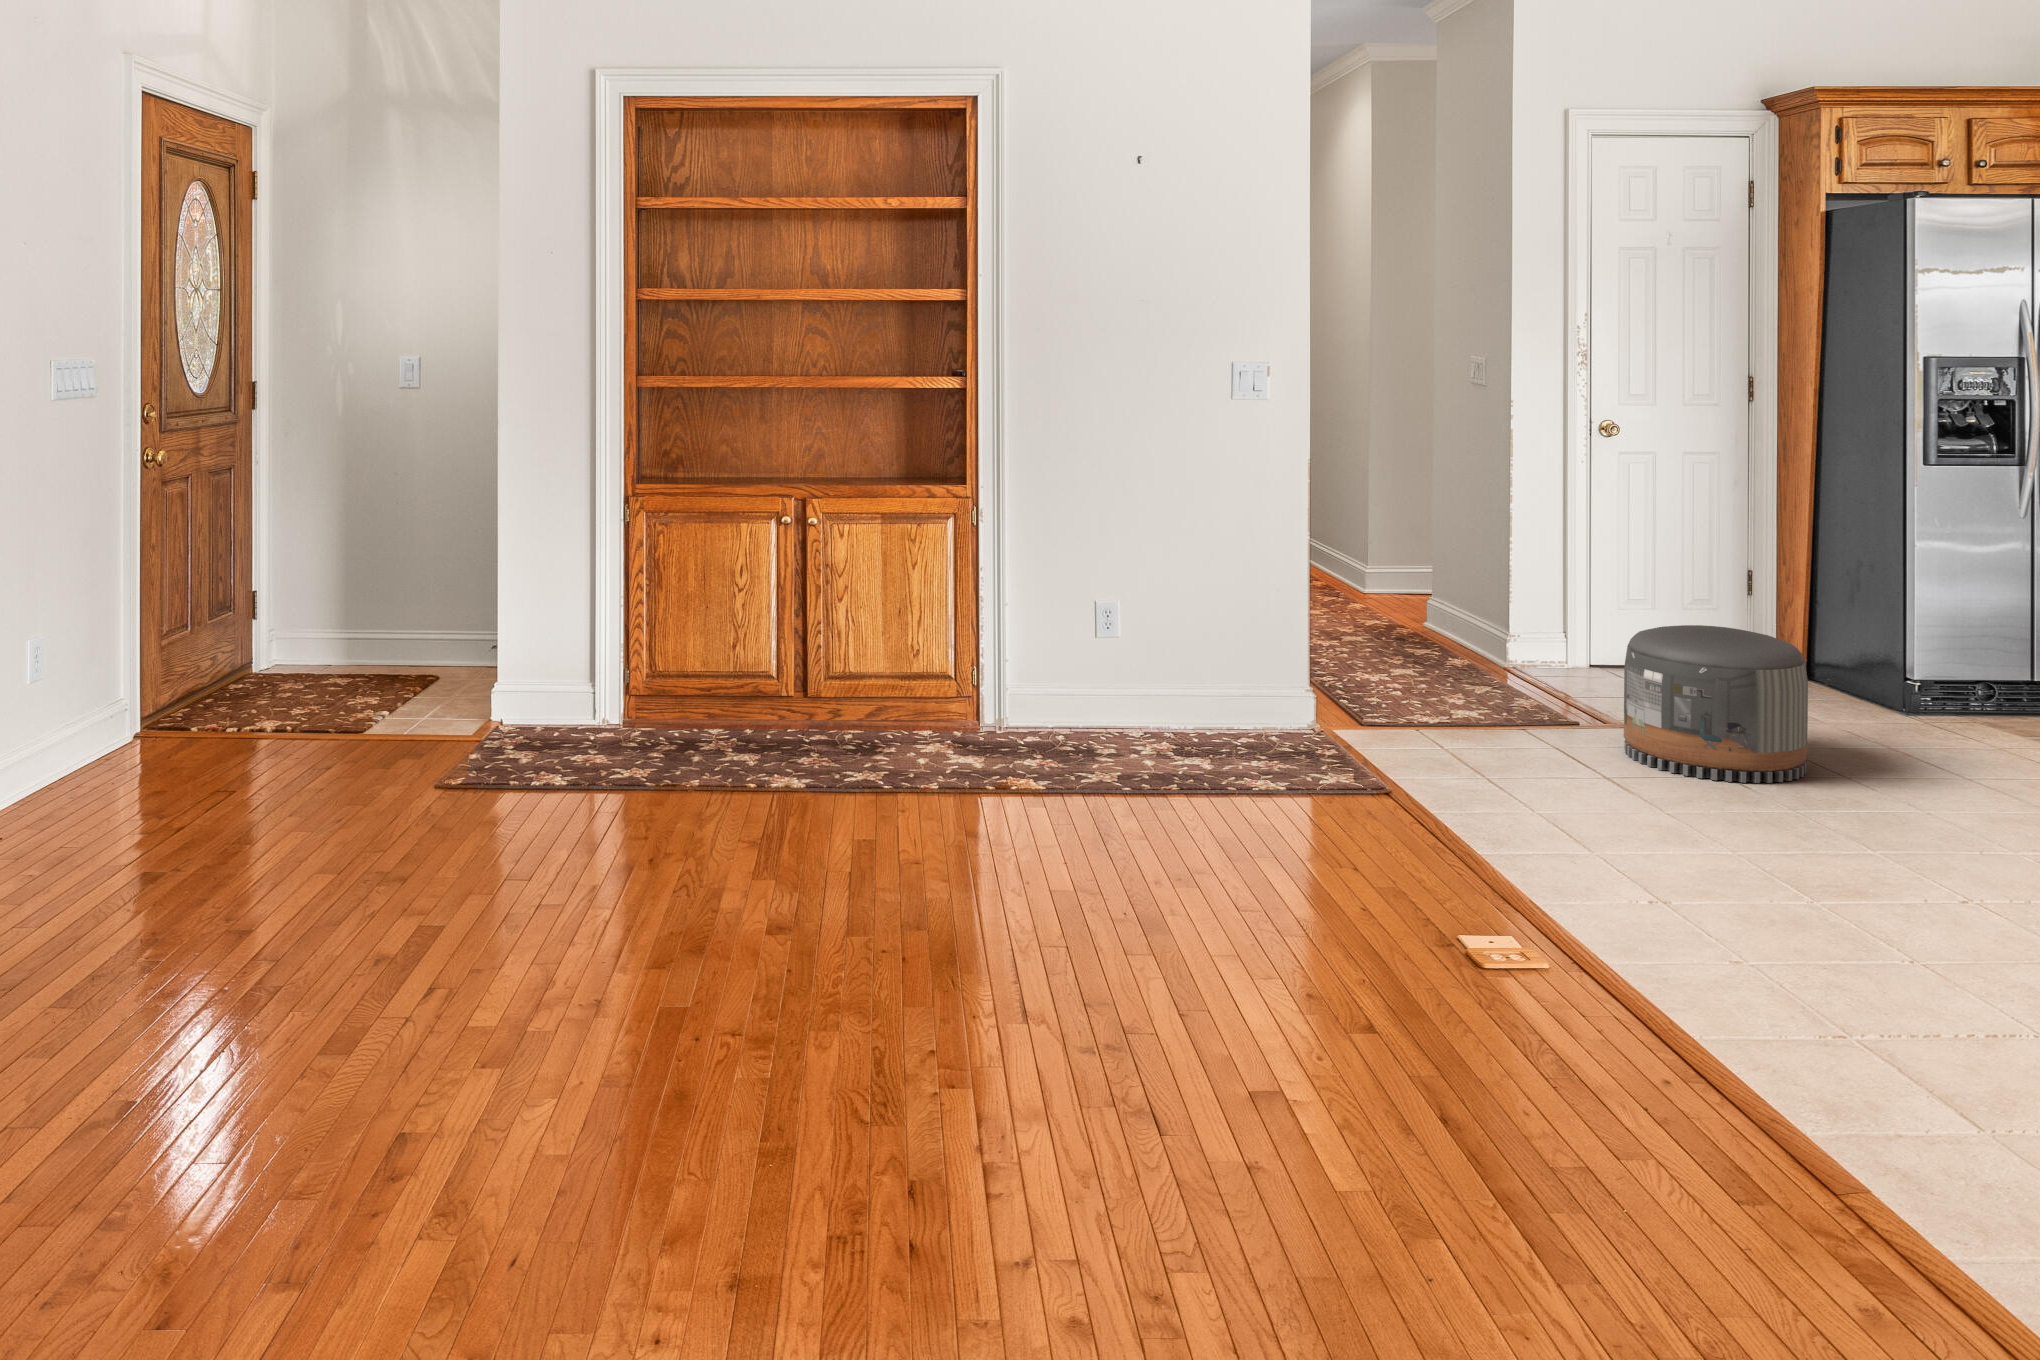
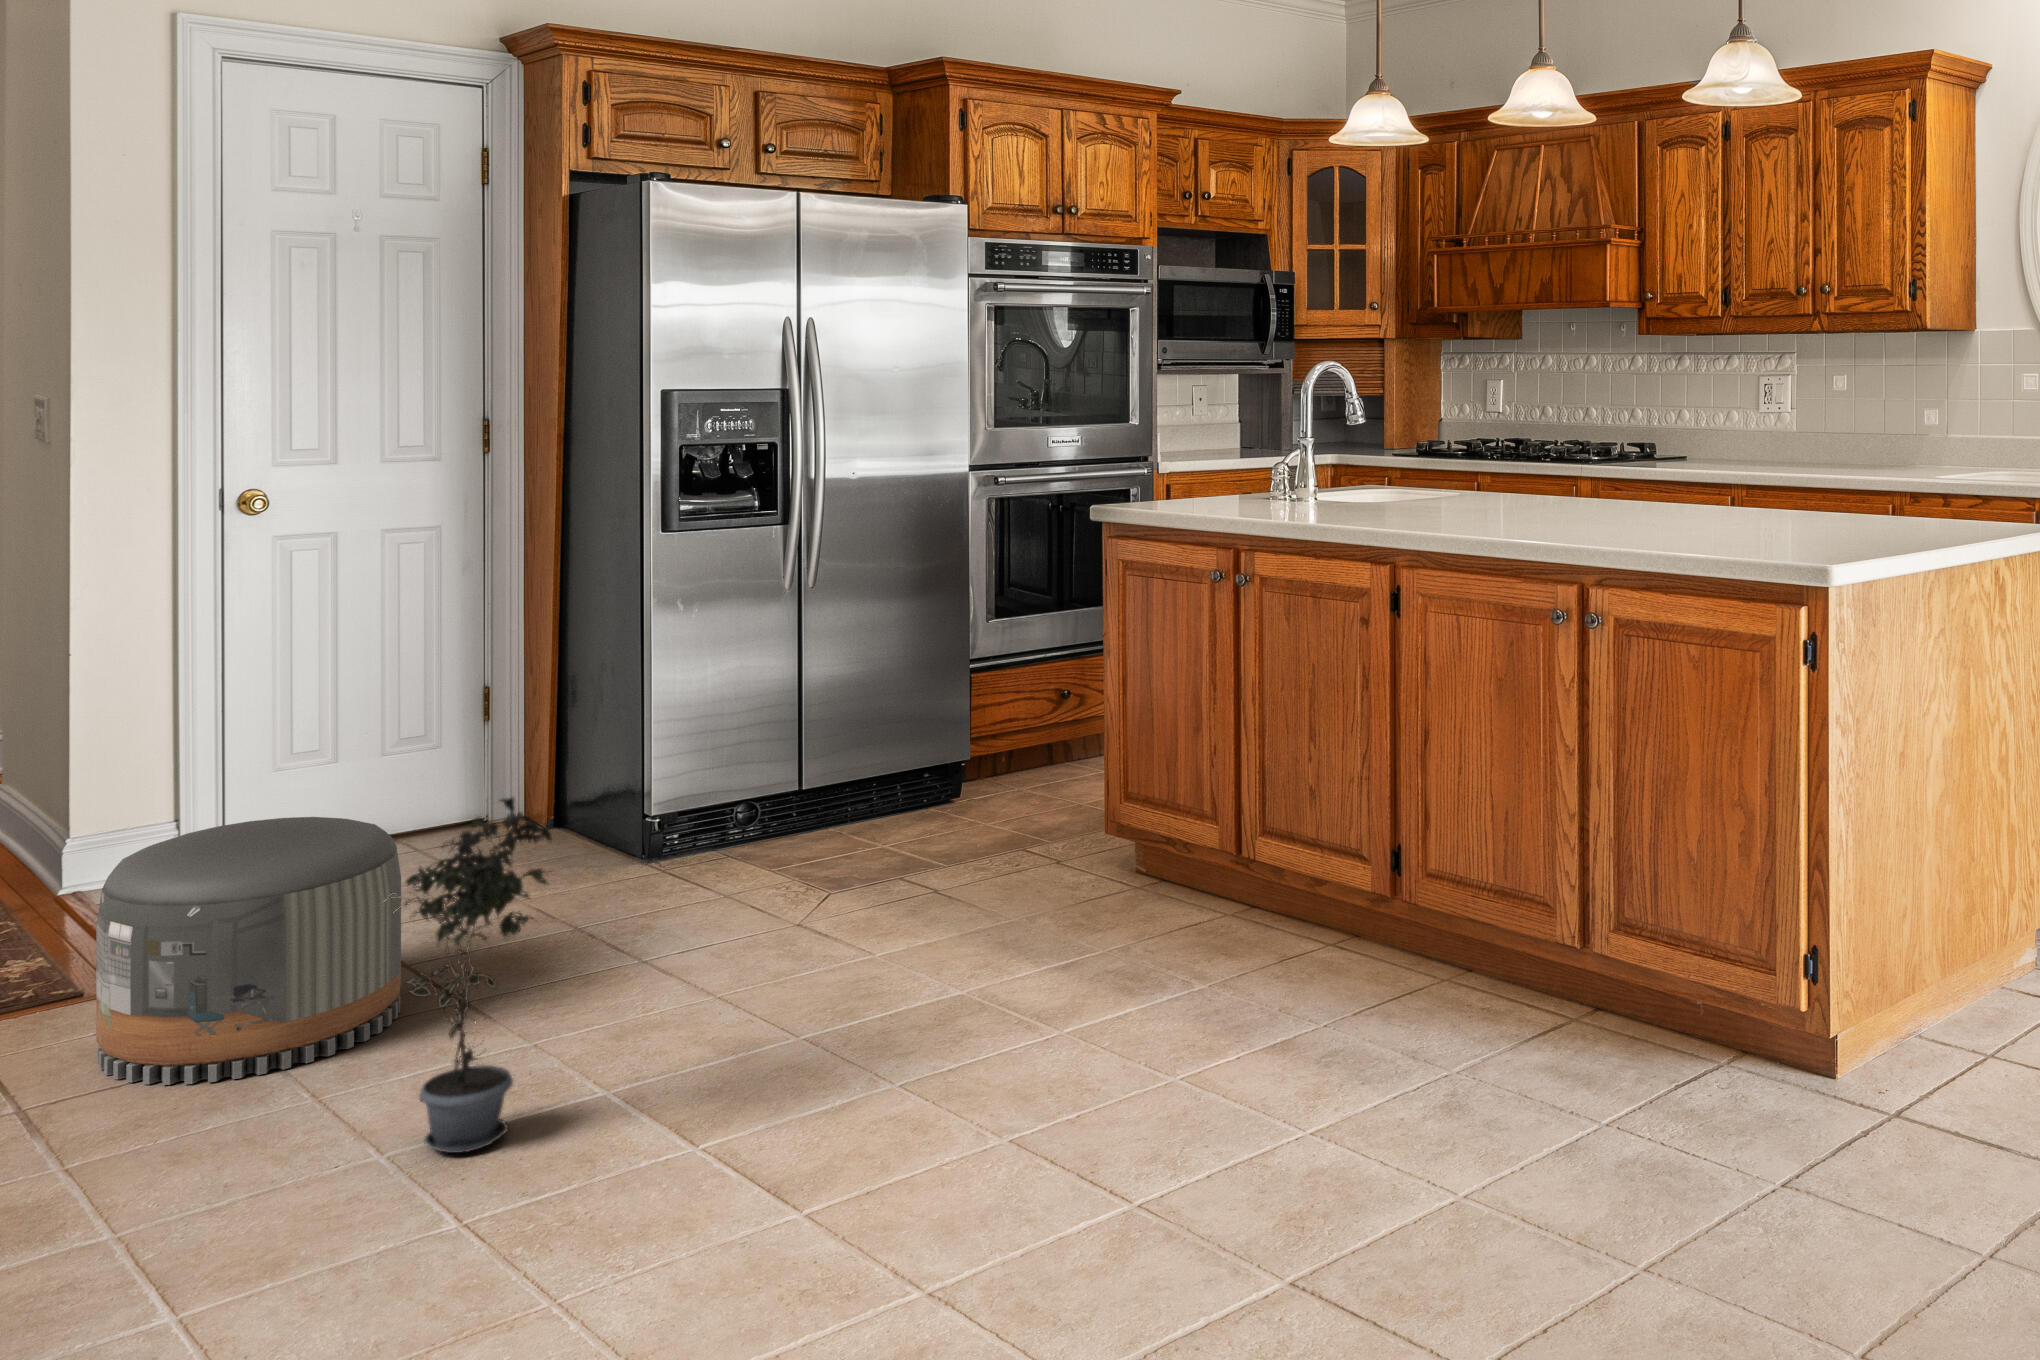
potted plant: none [1883,619,2008,855] -> present [394,798,552,1153]

